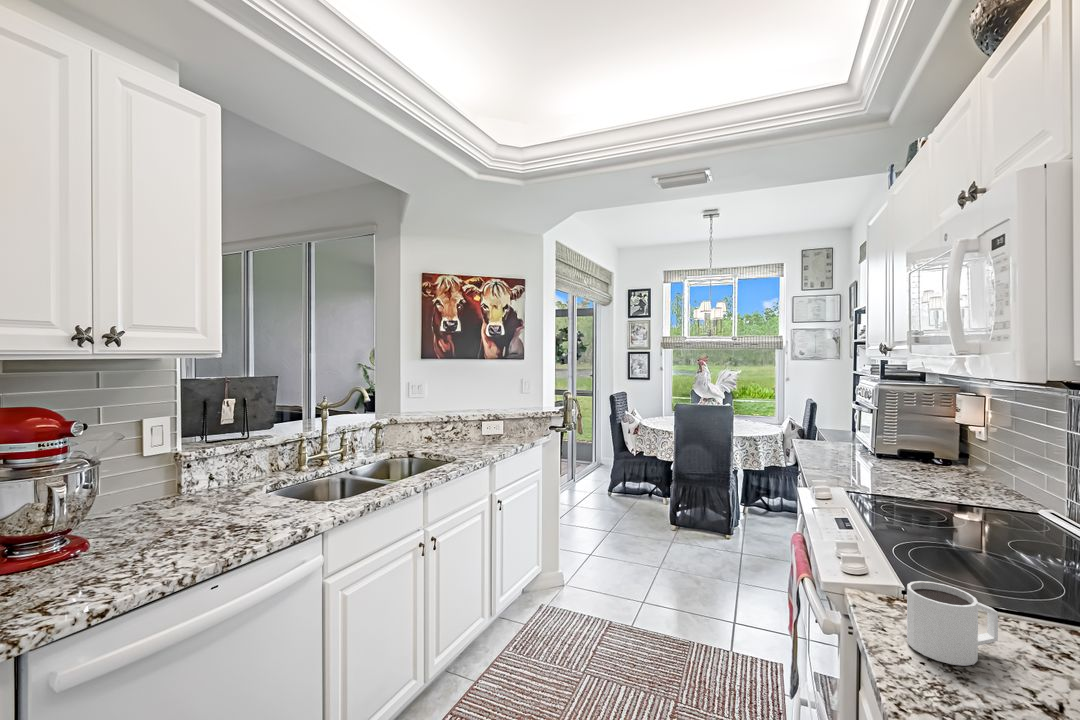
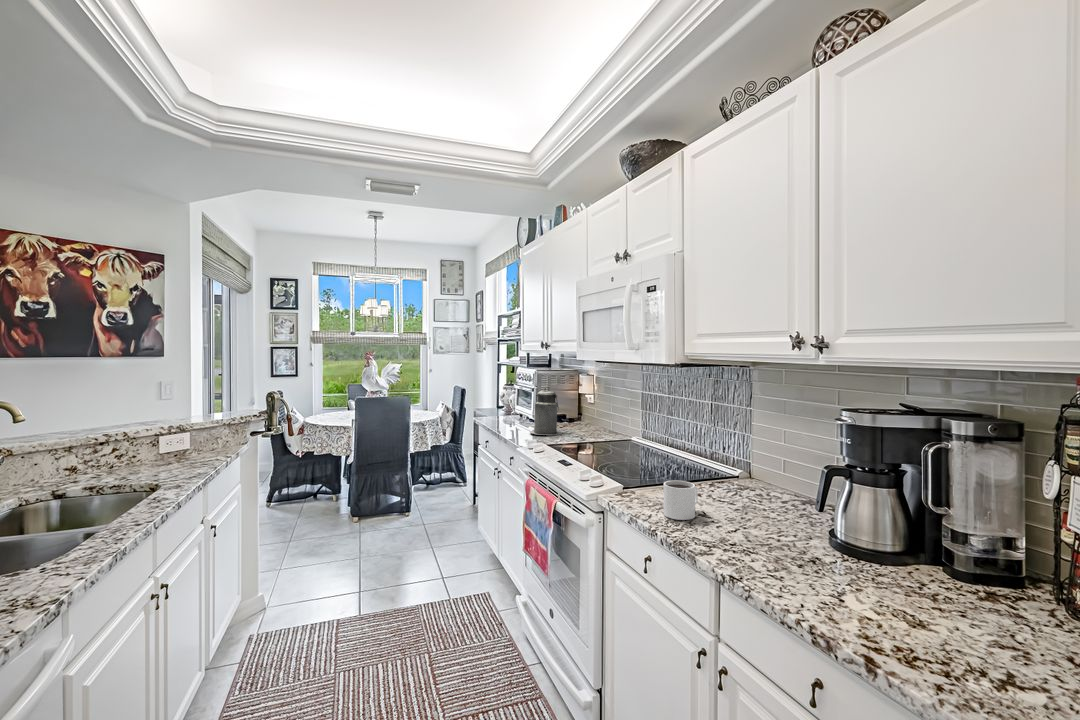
canister: none [846,406,901,476] -> present [530,387,562,435]

